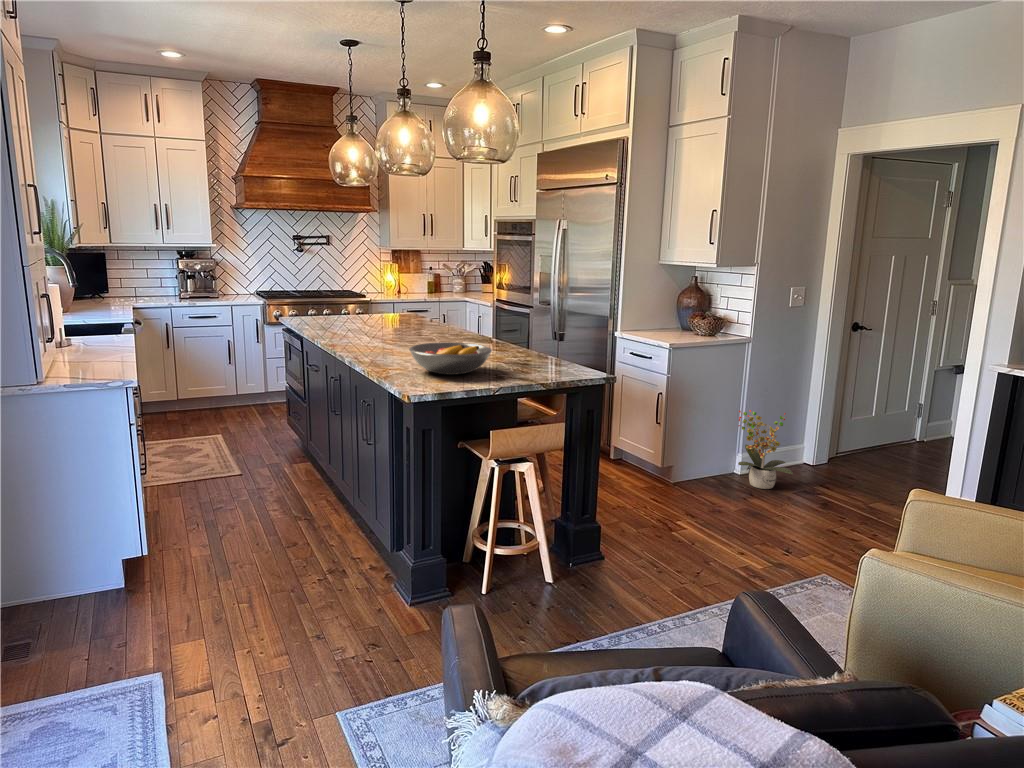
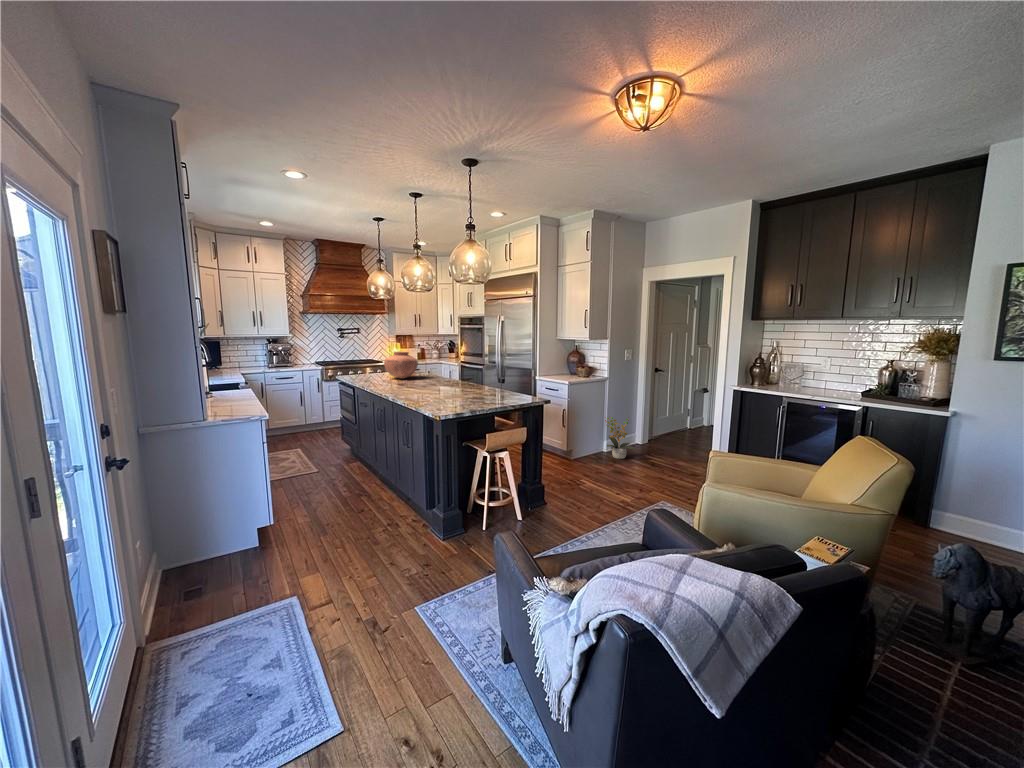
vase: none [350,278,407,325] -> present [384,351,418,379]
fruit bowl: present [409,342,492,375] -> none [434,385,482,404]

